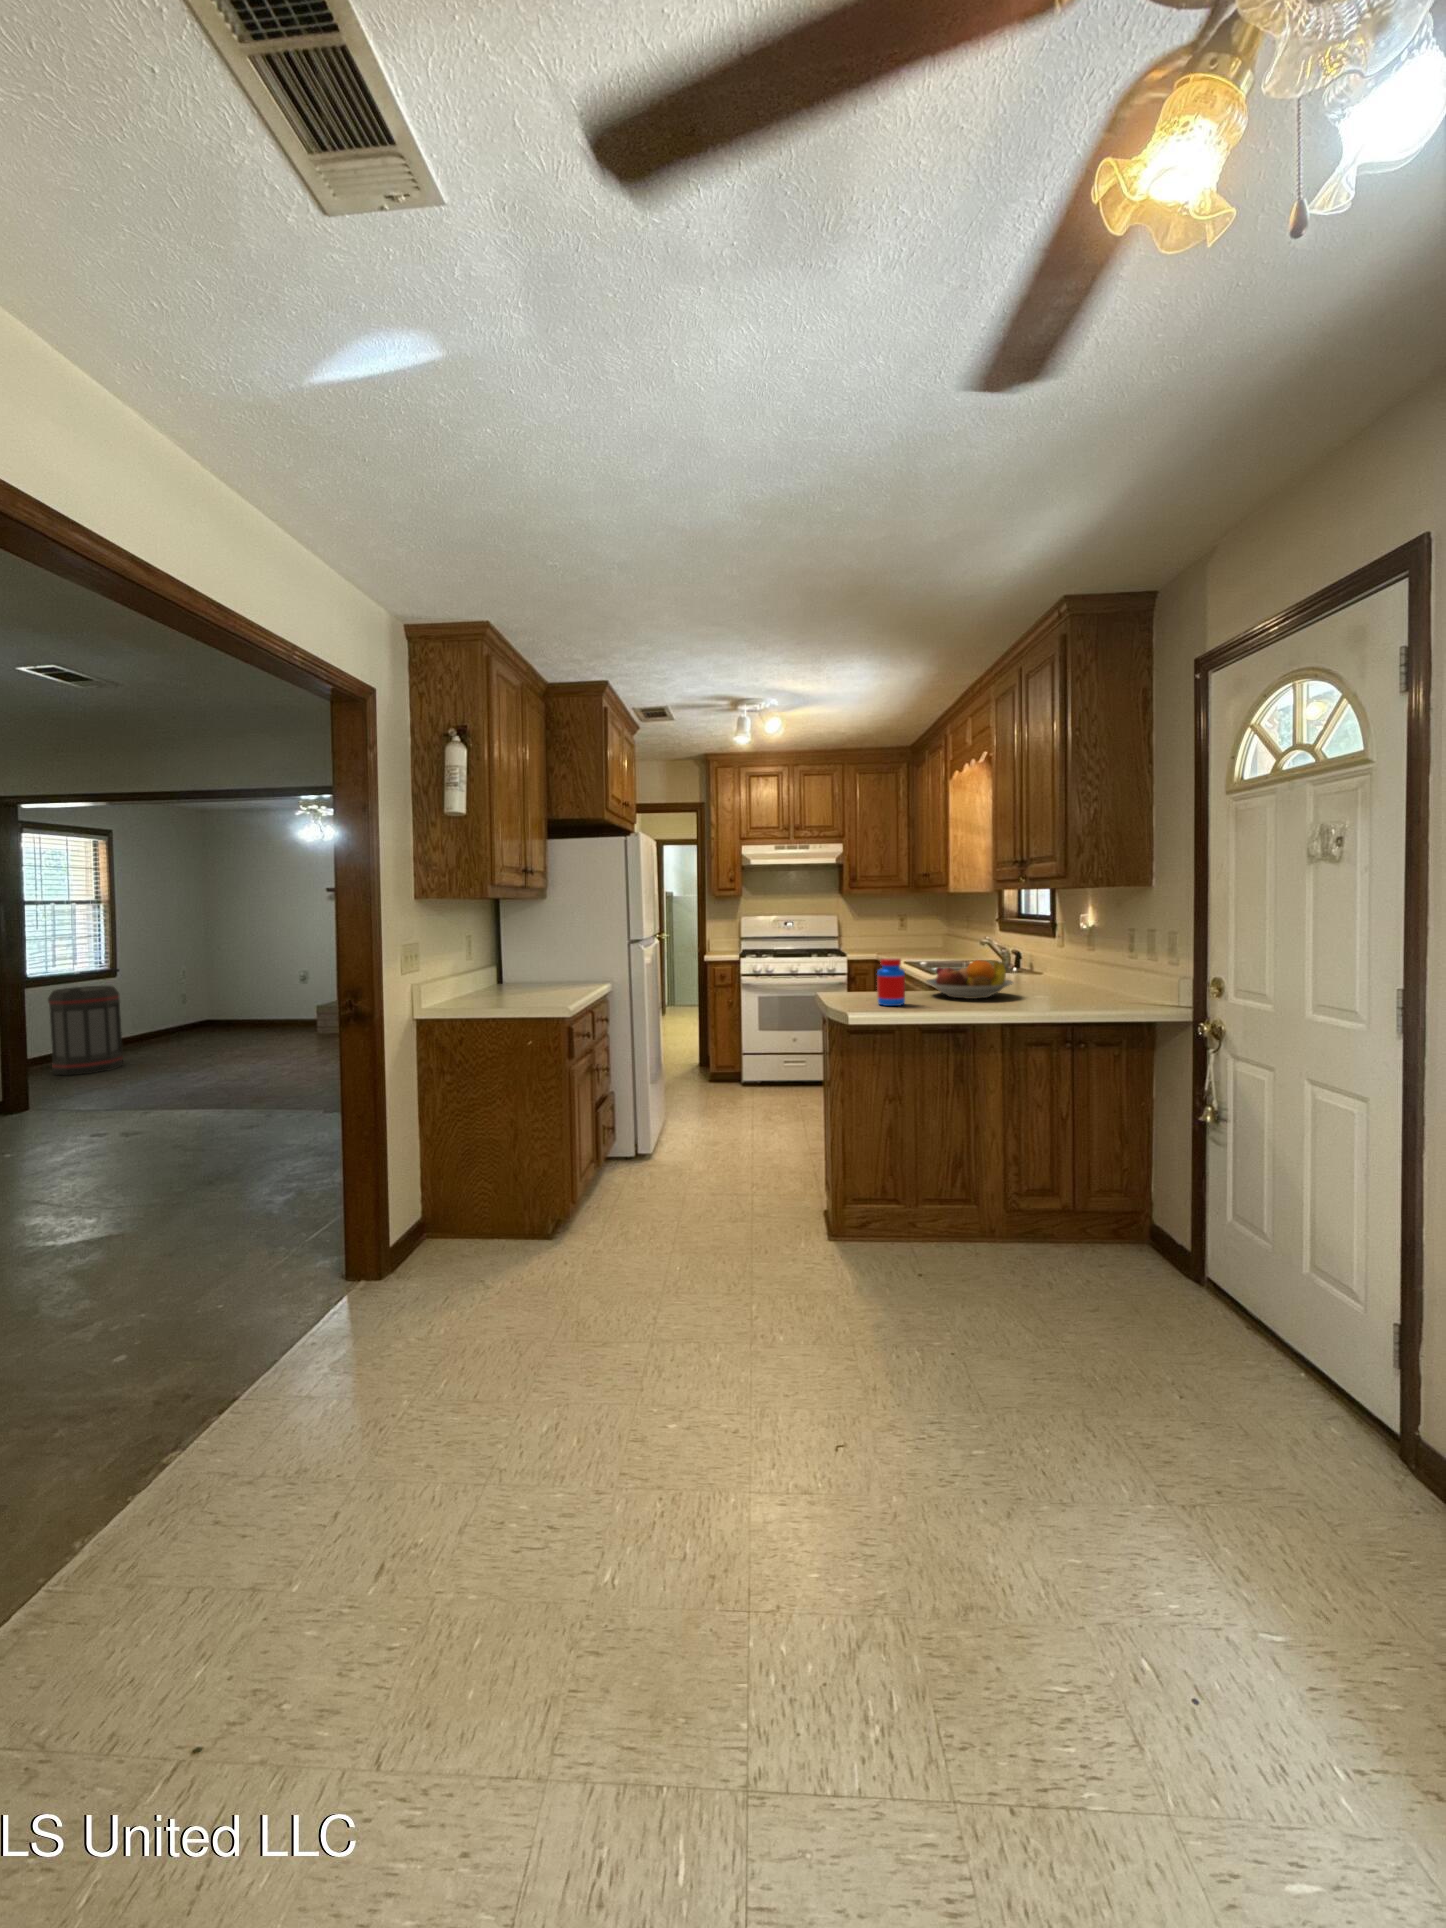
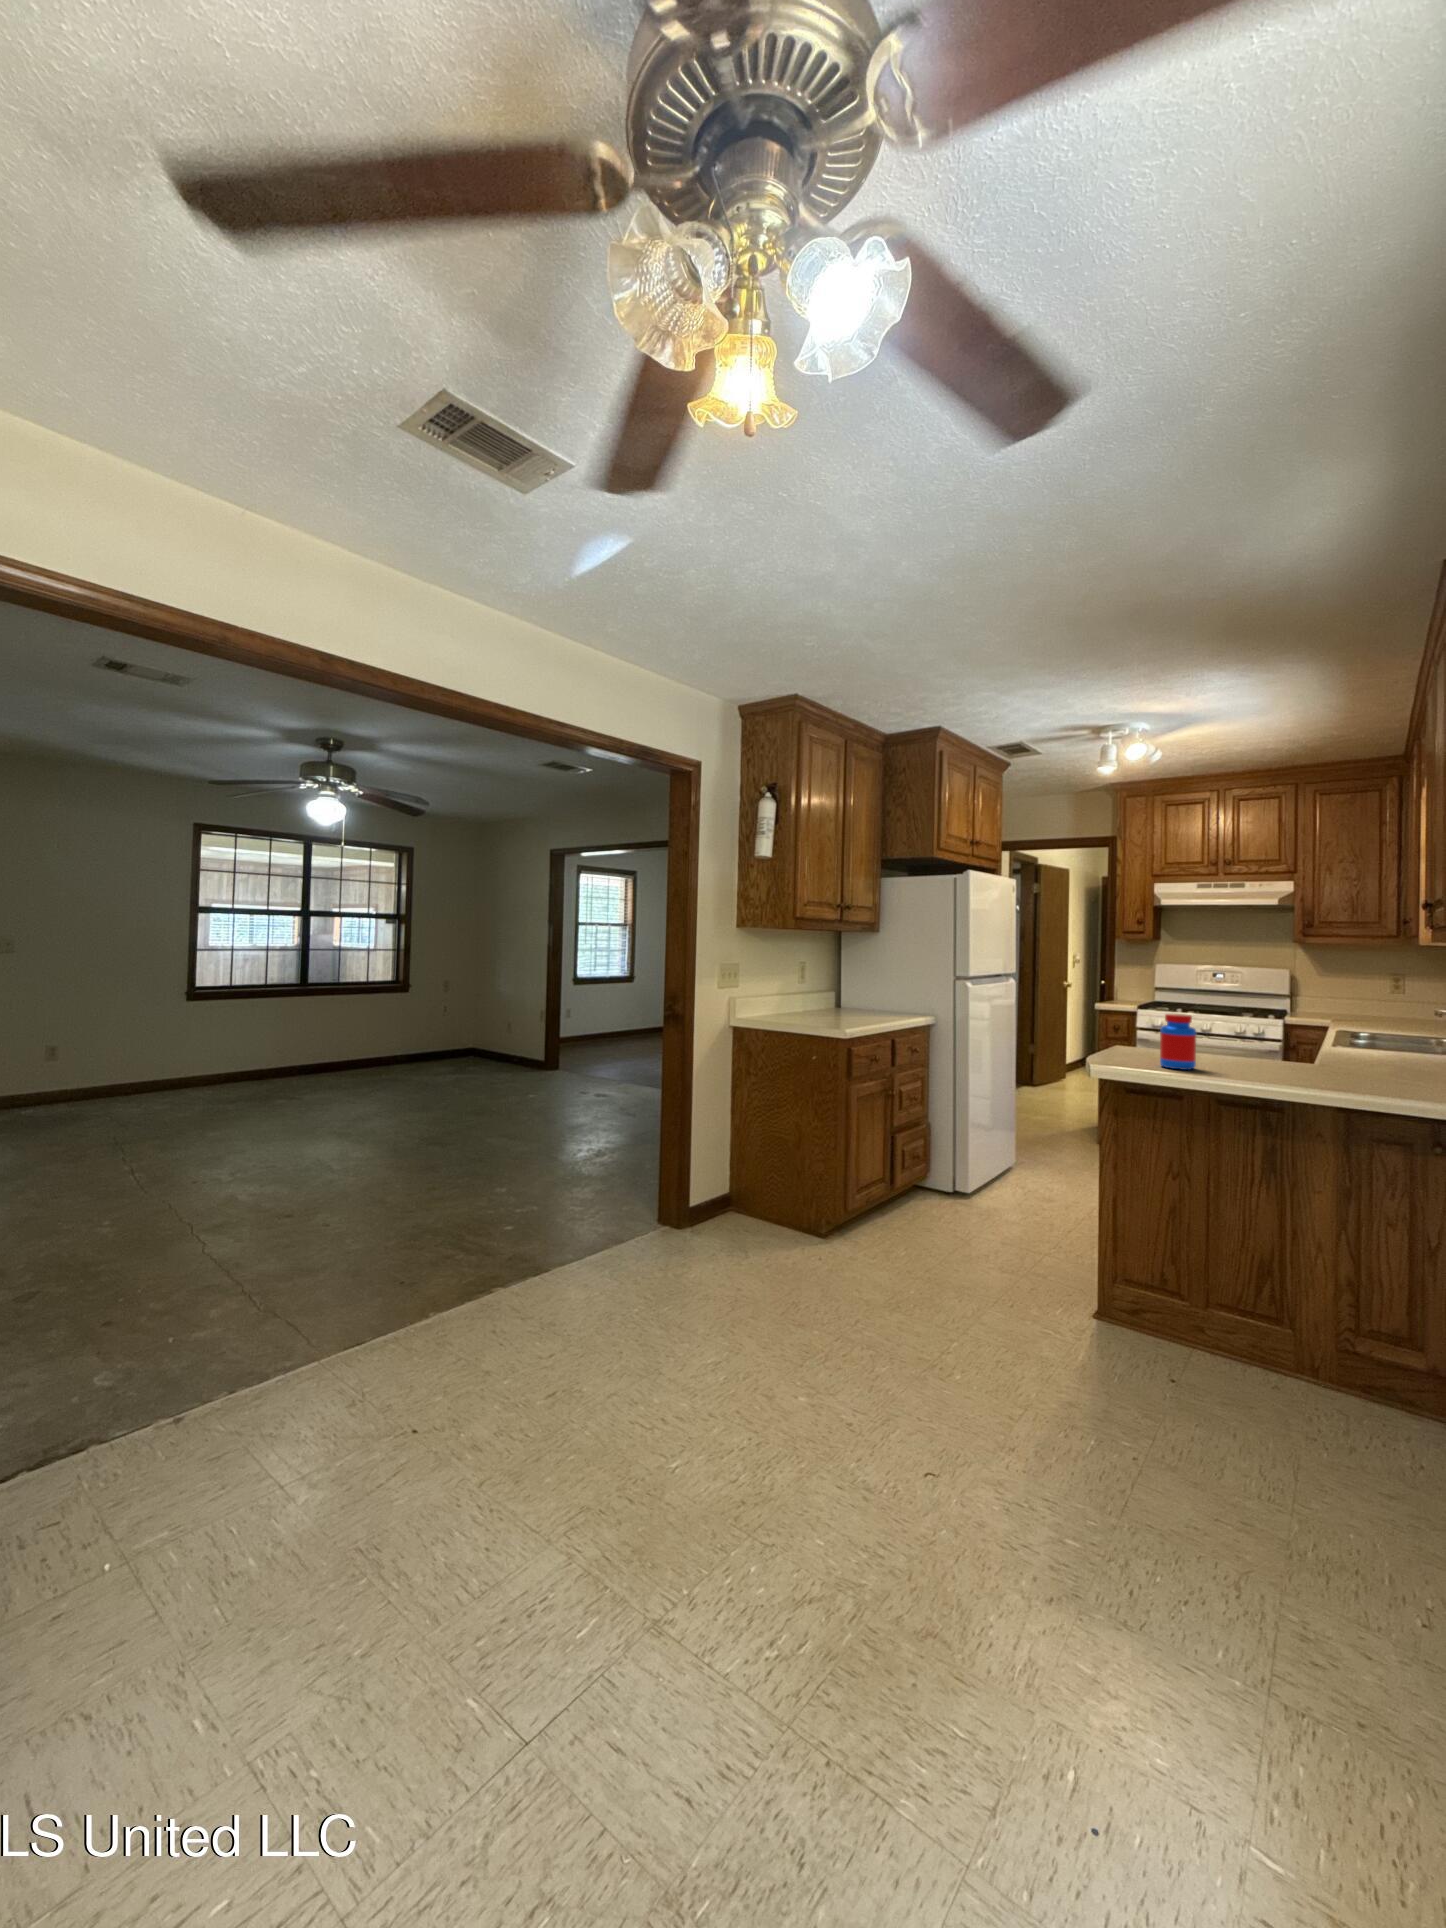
fruit bowl: present [926,960,1013,999] -> none [1251,1030,1383,1078]
trash can: present [48,986,123,1076] -> none [581,987,626,1052]

